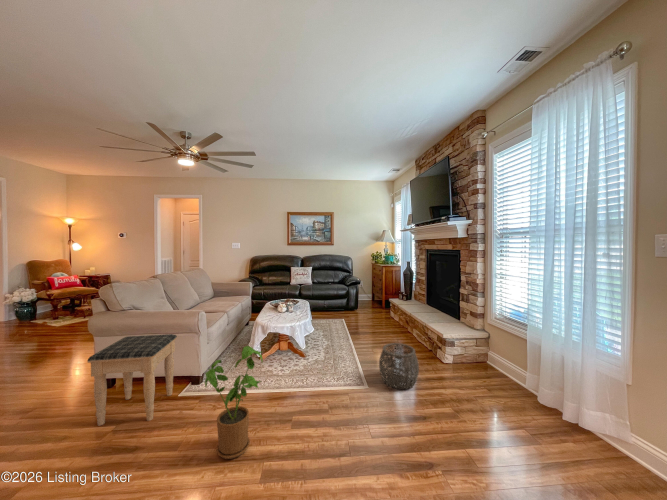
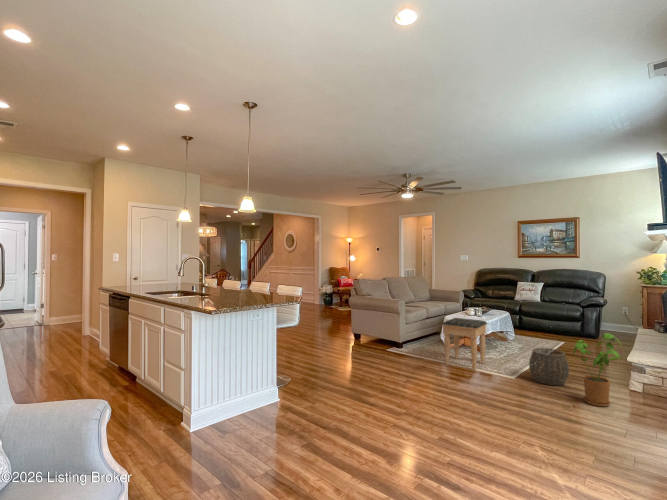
footstool: present [87,334,177,426] -> present [442,318,487,370]
house plant: present [205,346,263,459] -> present [573,333,621,407]

